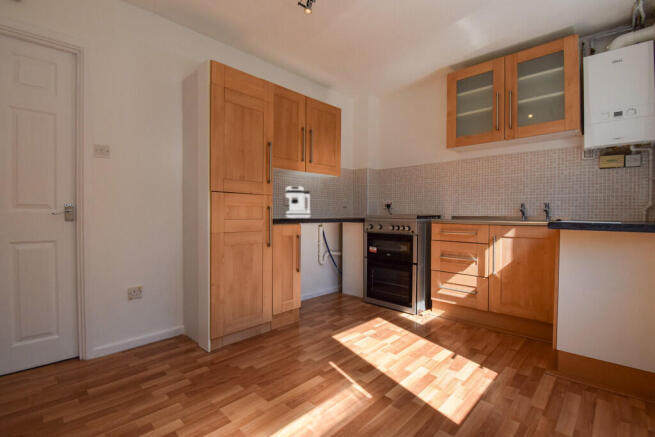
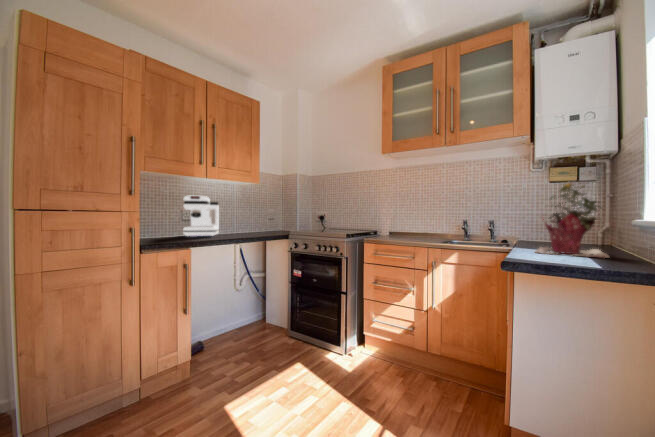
potted plant: none [575,166,637,222] -> present [535,183,609,258]

